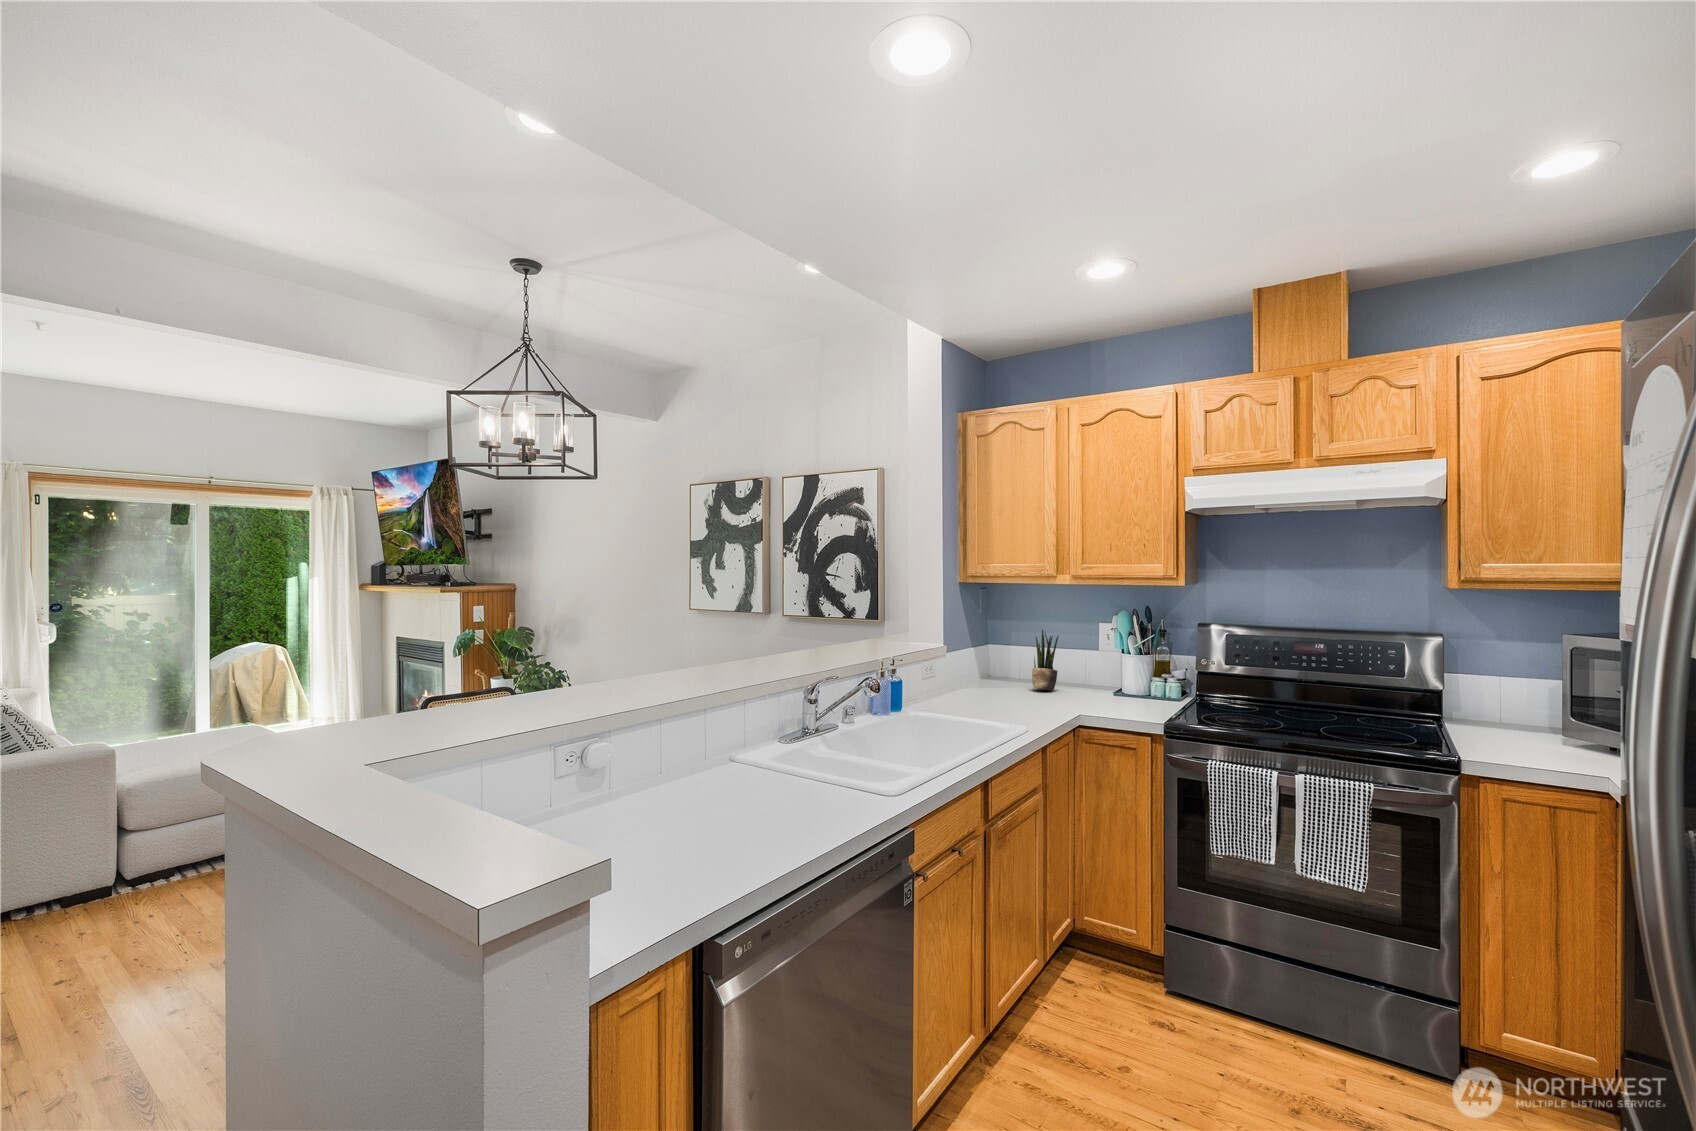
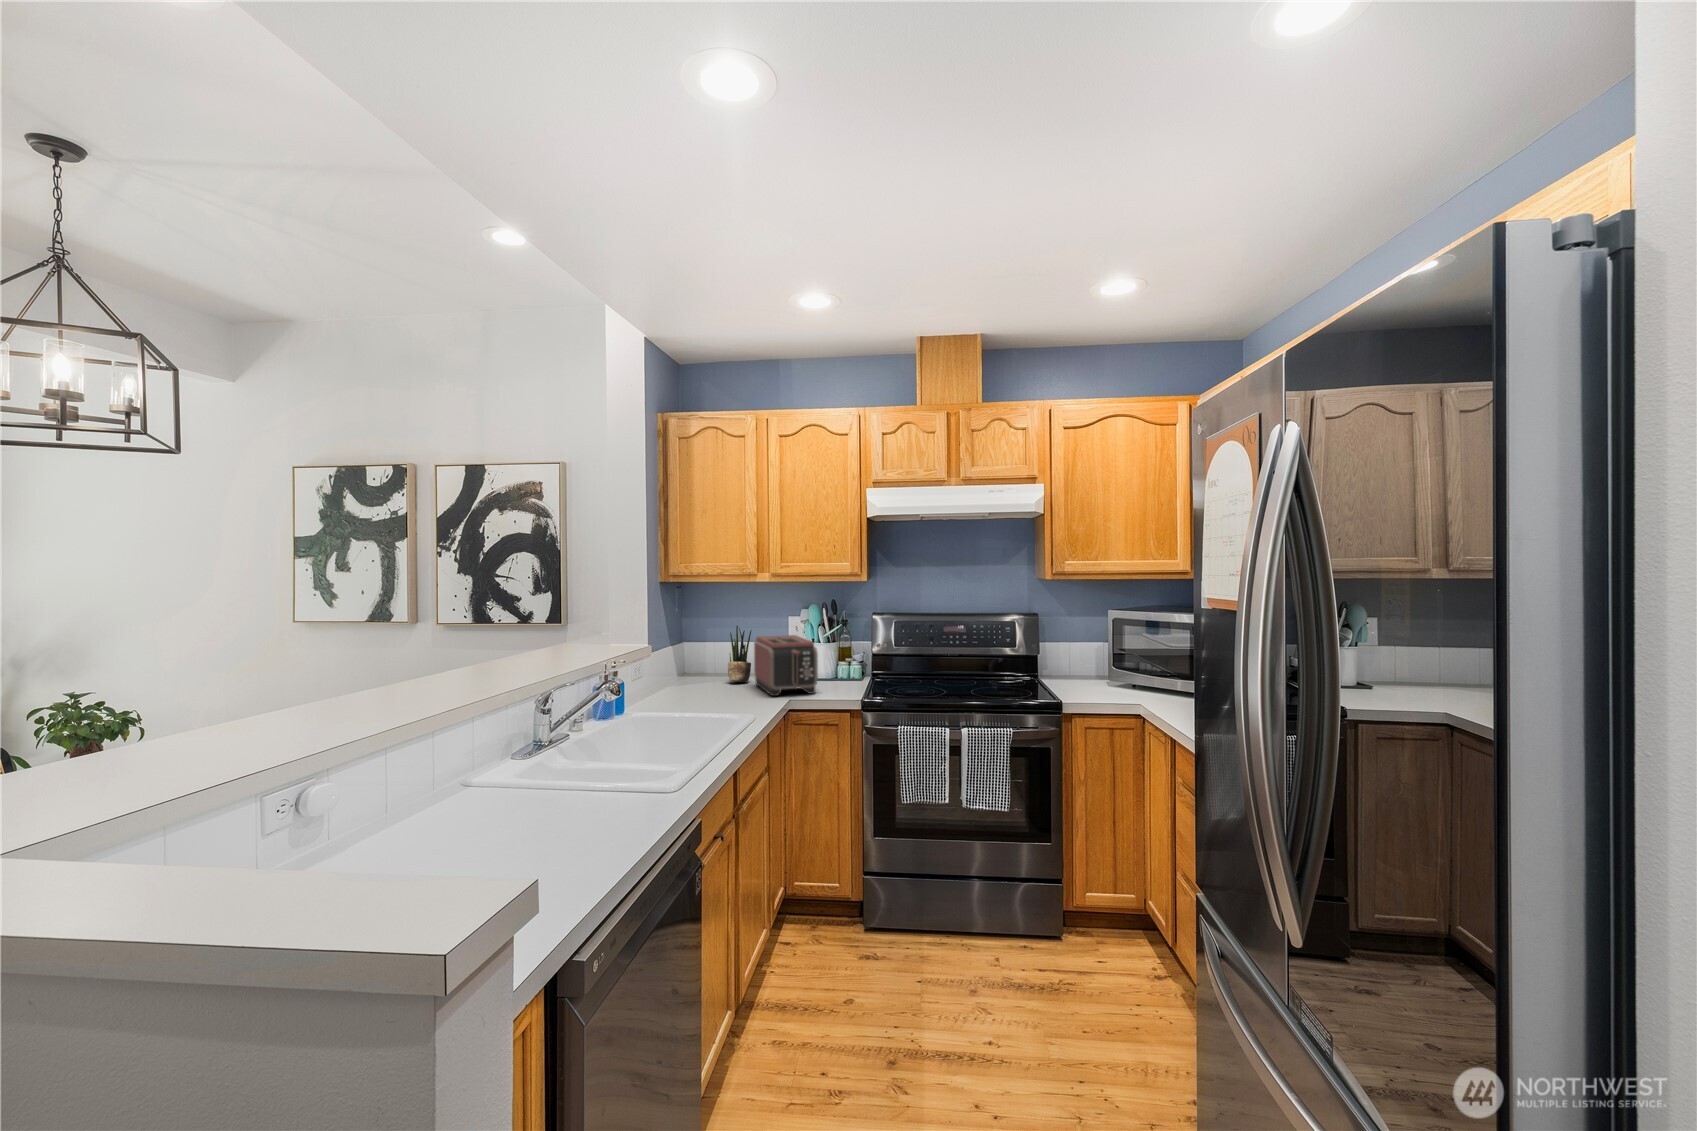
toaster: none [1057,642,1120,710] -> present [754,635,818,696]

